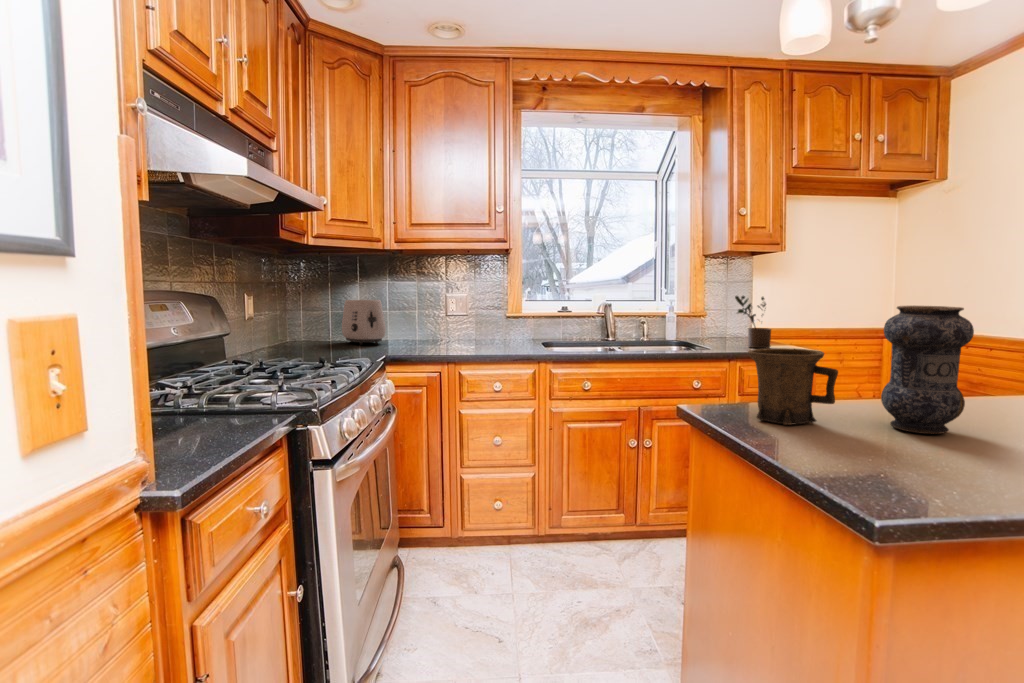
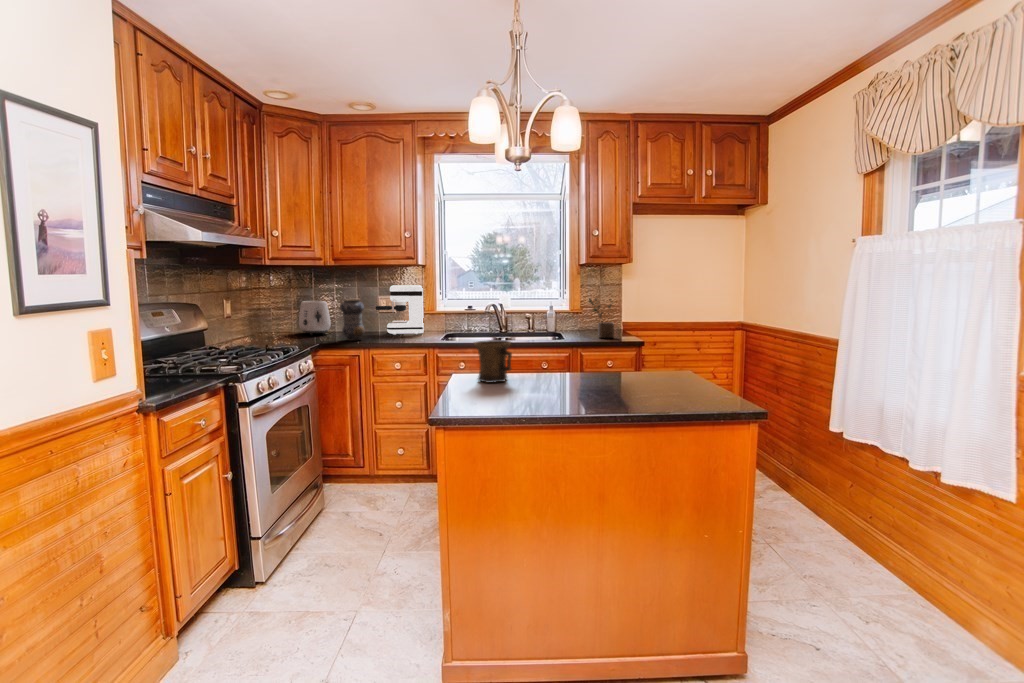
coffee maker: none [444,279,510,344] -> present [376,285,424,335]
vase: present [881,306,974,434] -> present [340,299,365,341]

